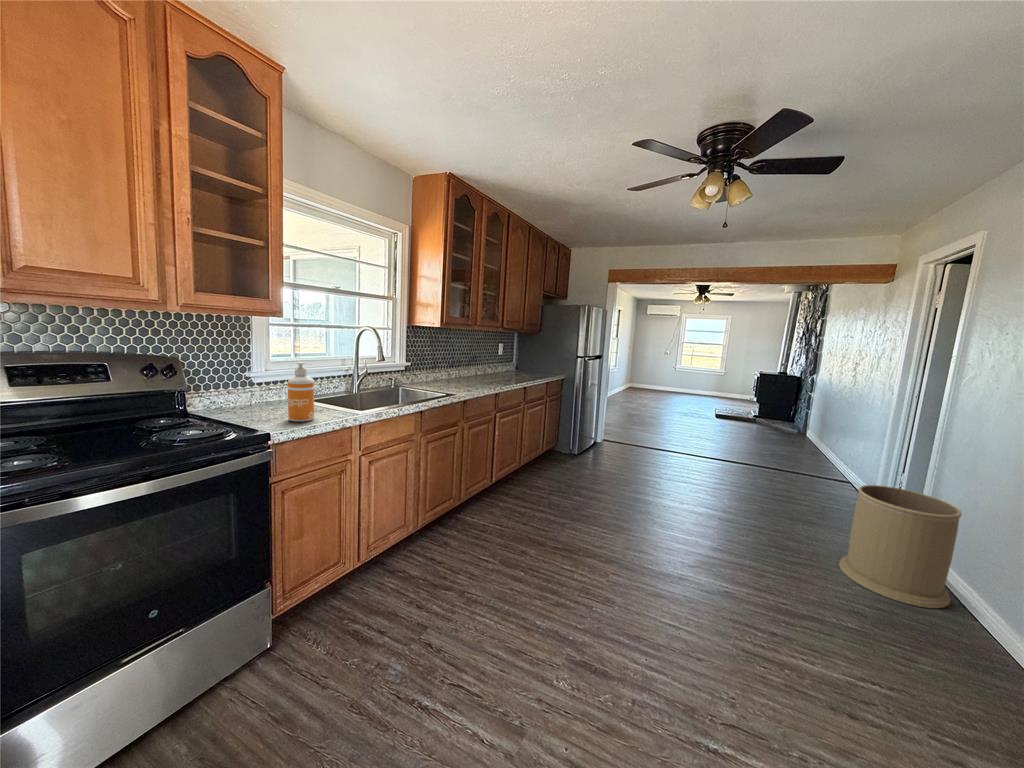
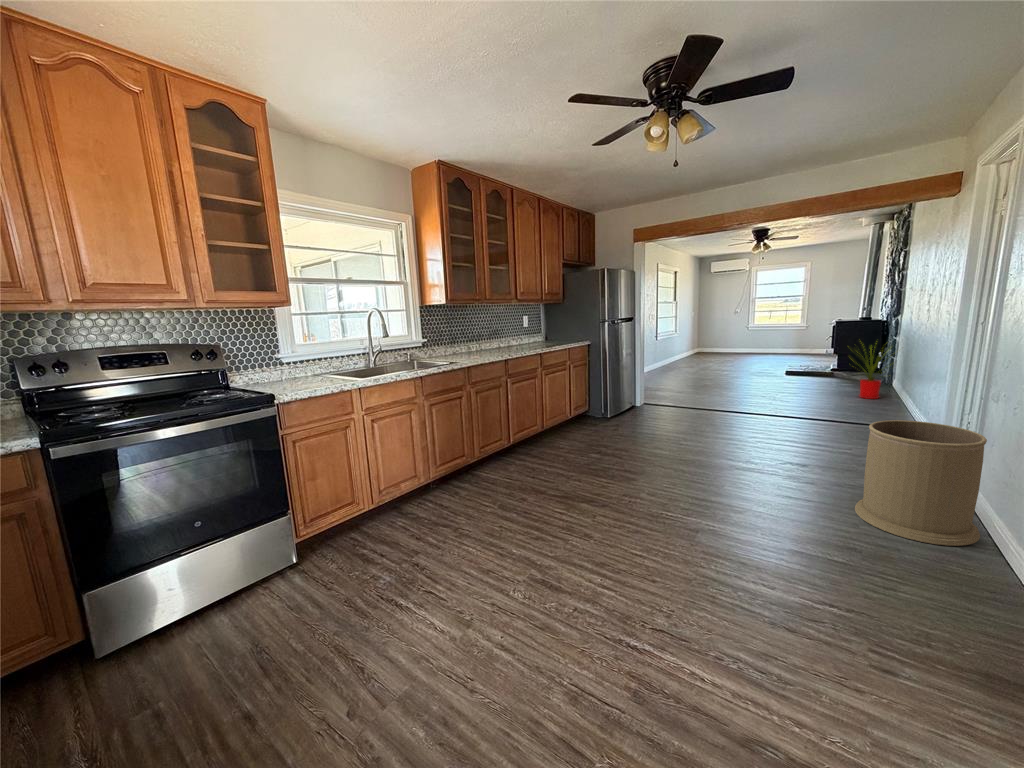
soap dispenser: present [288,362,314,421] -> none [295,340,320,387]
house plant: none [780,394,827,449] -> present [859,346,881,399]

